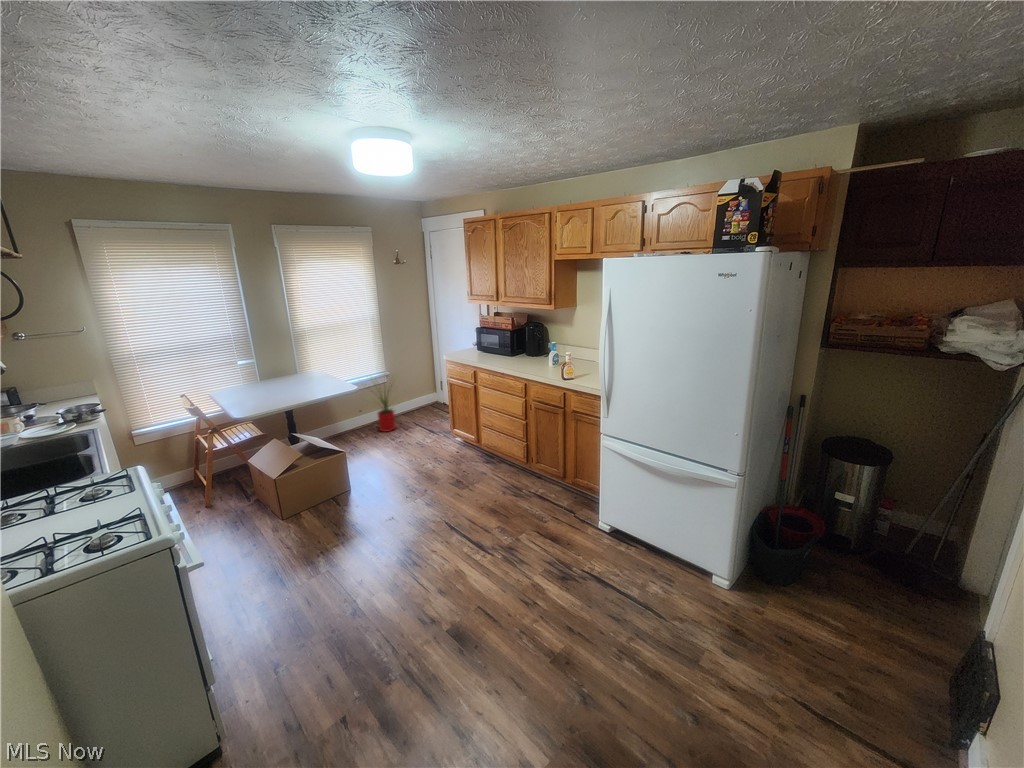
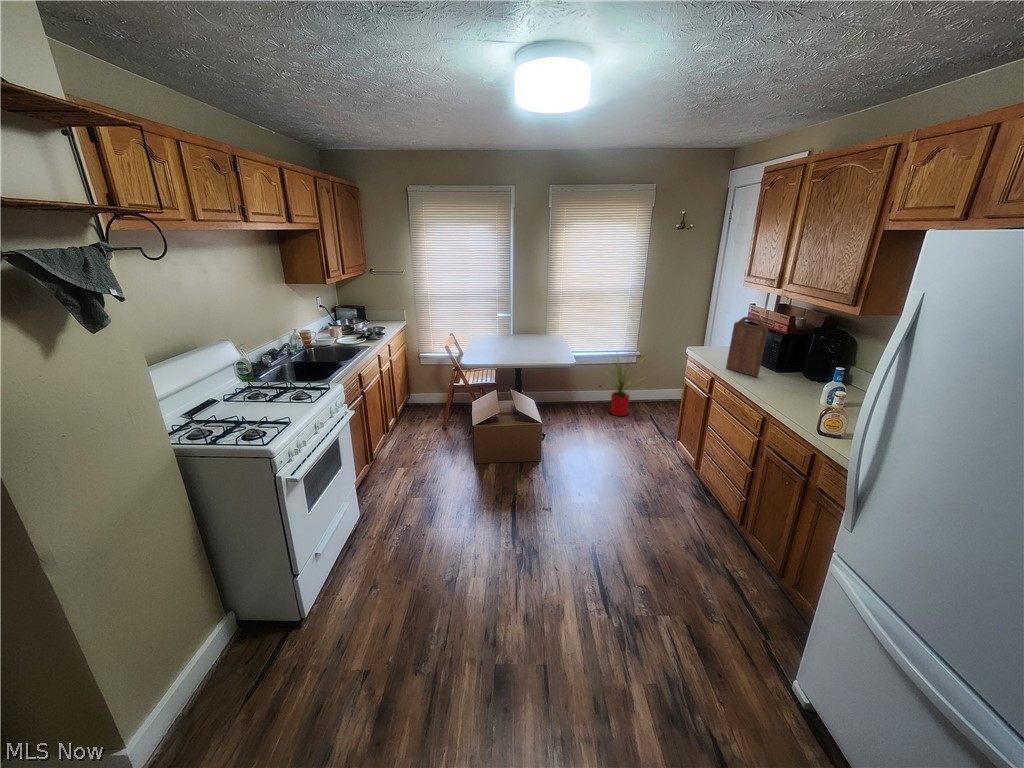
cutting board: none [481,322,505,362] -> present [726,317,768,377]

